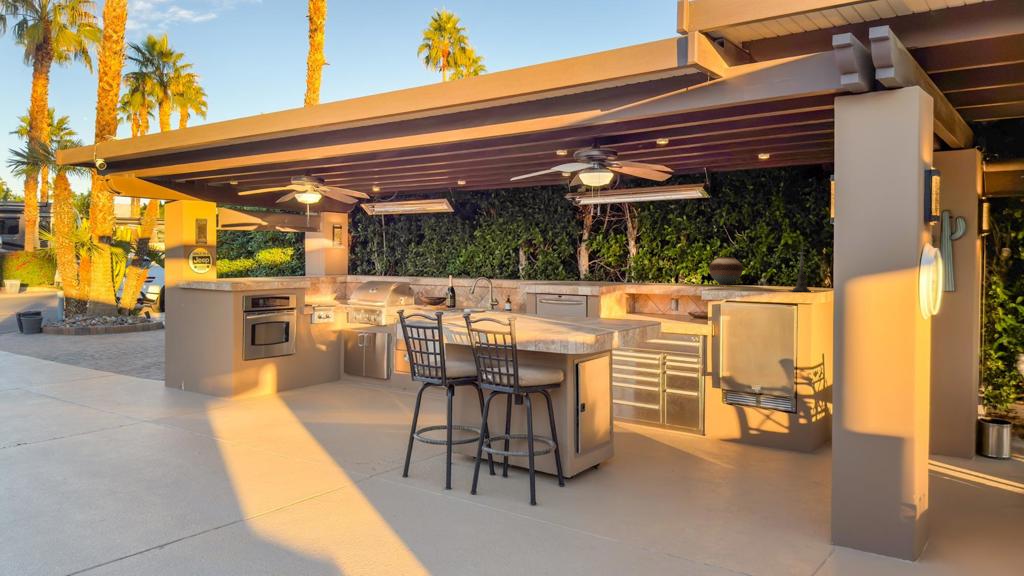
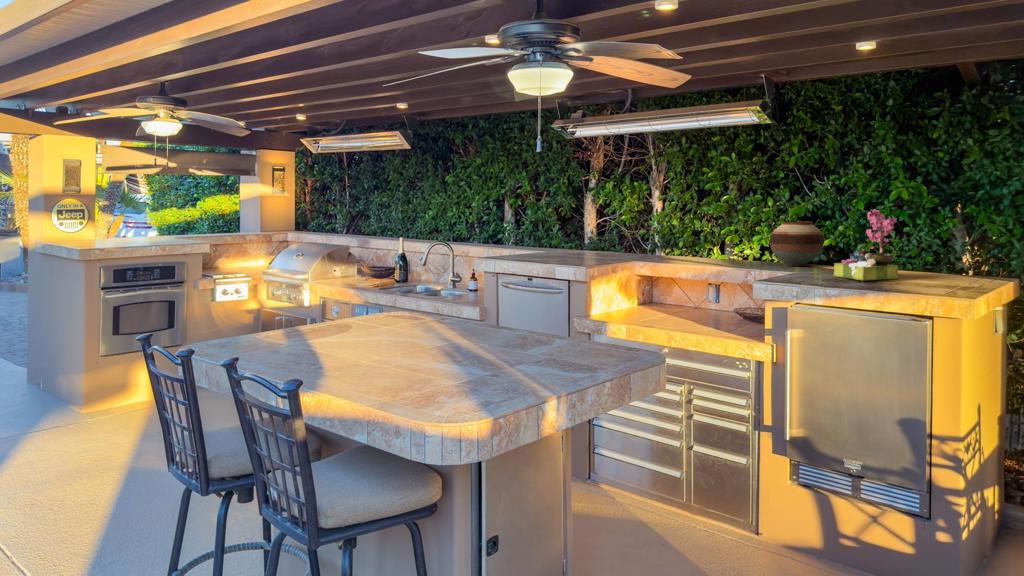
flower arrangement: none [749,247,787,288] -> present [834,210,898,280]
candle holder: present [793,252,809,291] -> none [900,213,950,293]

